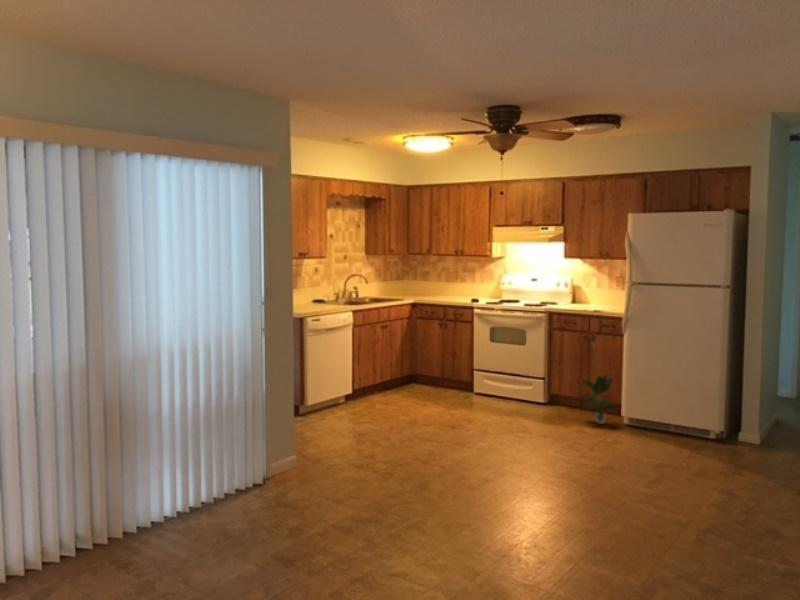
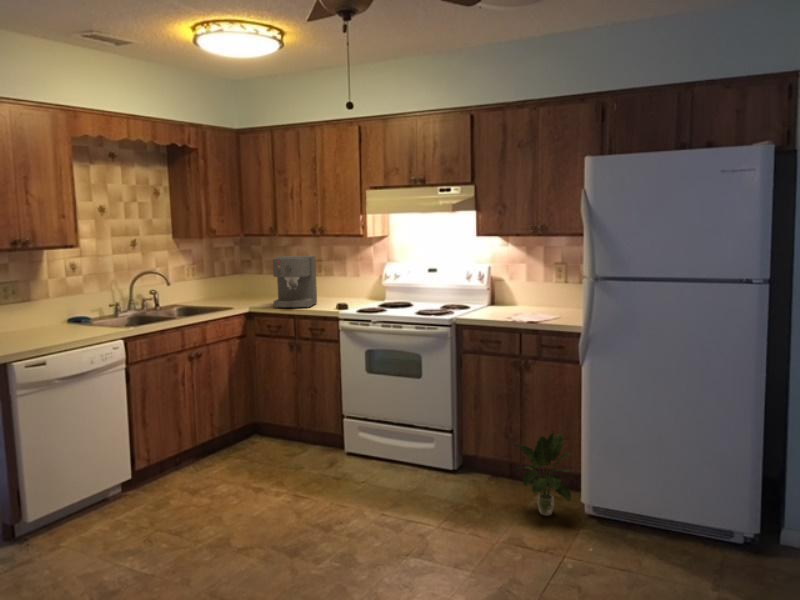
coffee maker: none [431,268,457,301] -> present [273,256,317,308]

